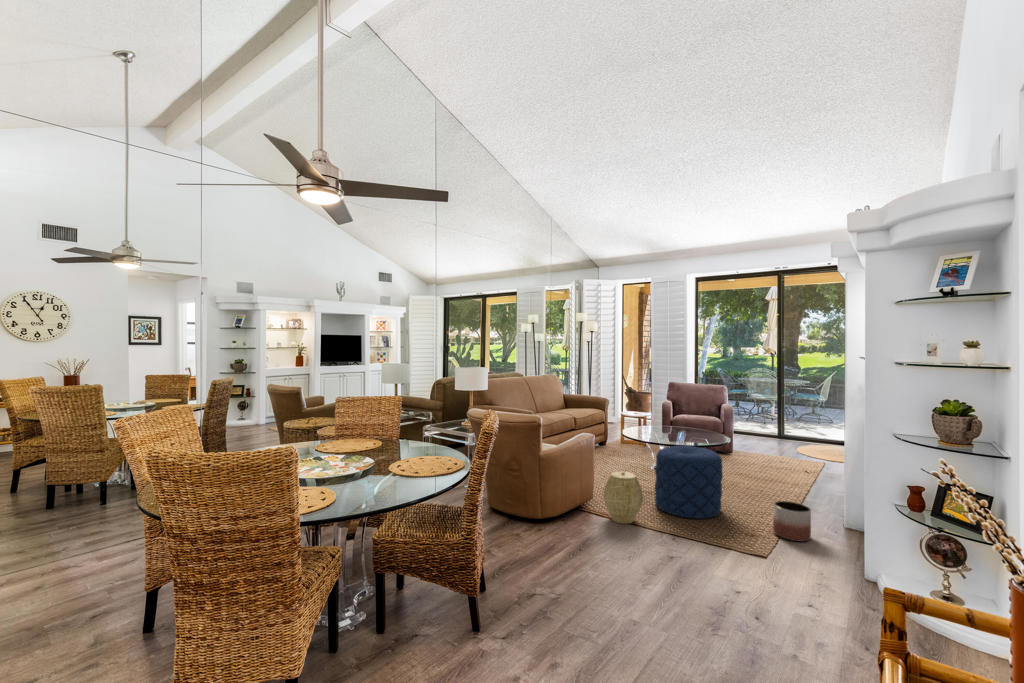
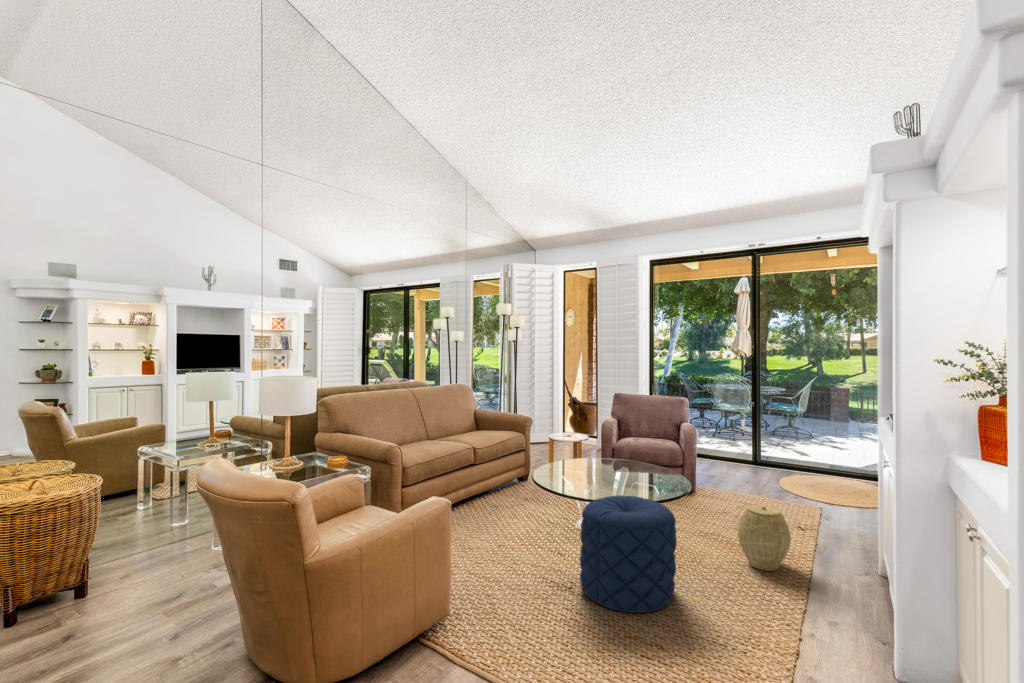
woven basket: present [604,471,643,524] -> present [738,505,791,571]
planter: present [773,501,811,541] -> none [750,588,807,658]

